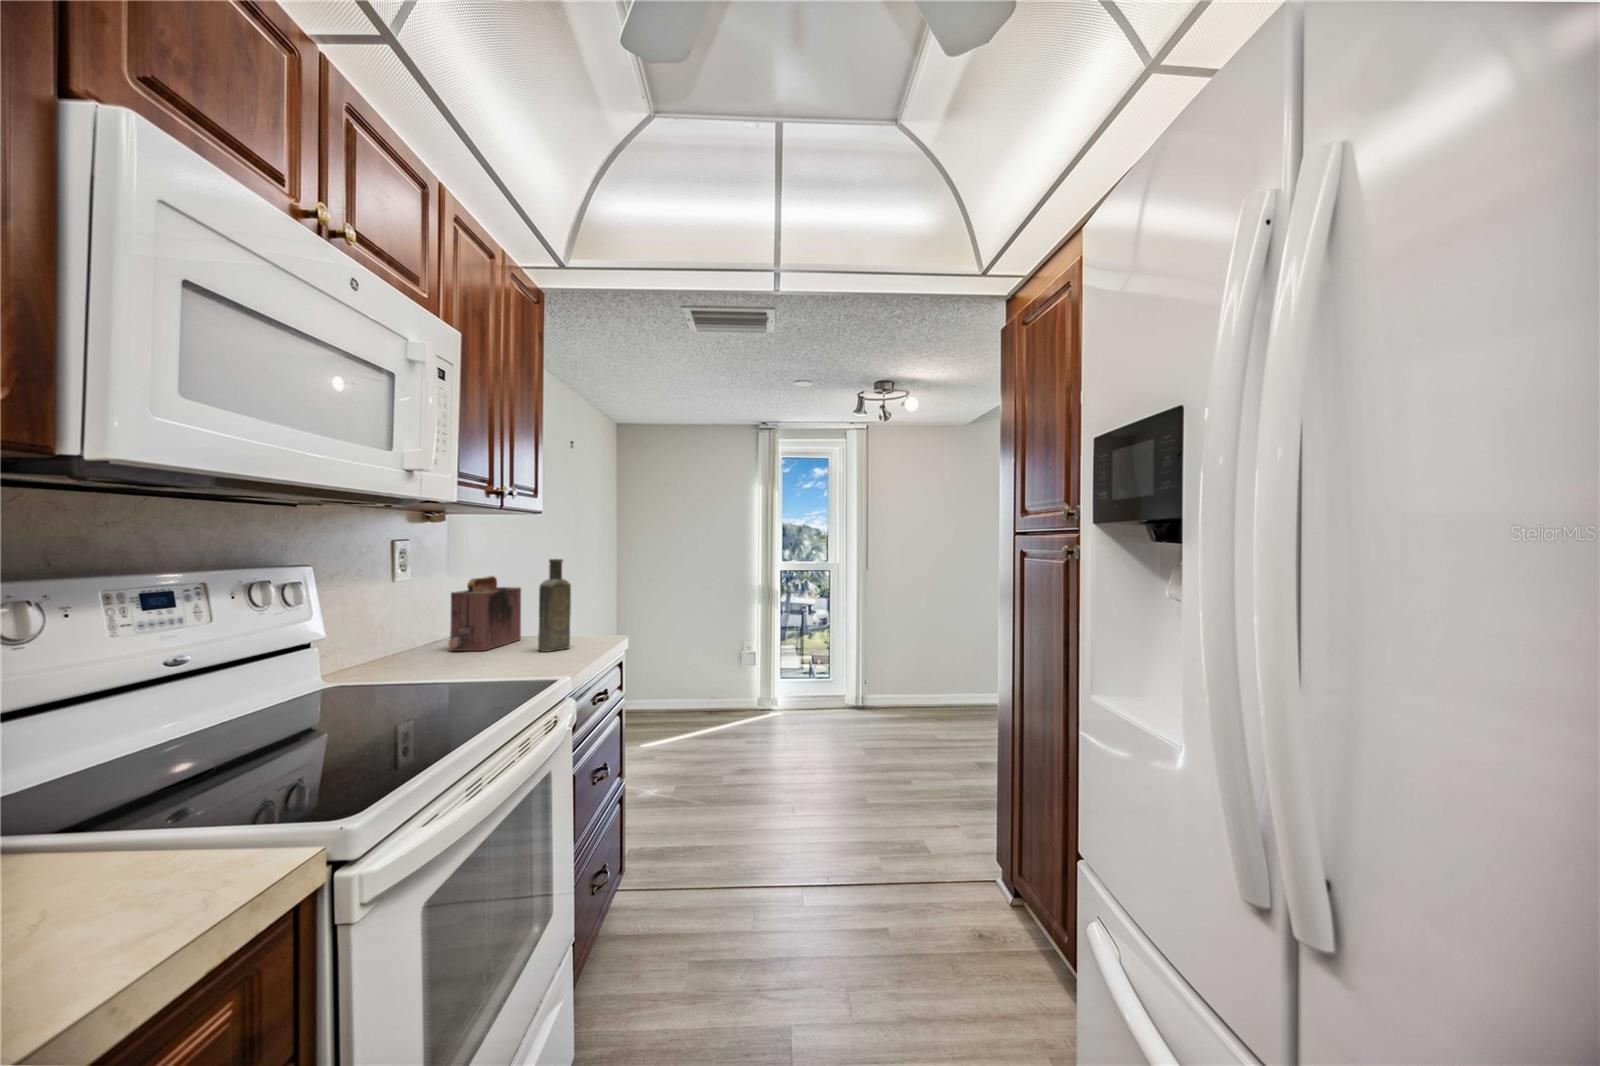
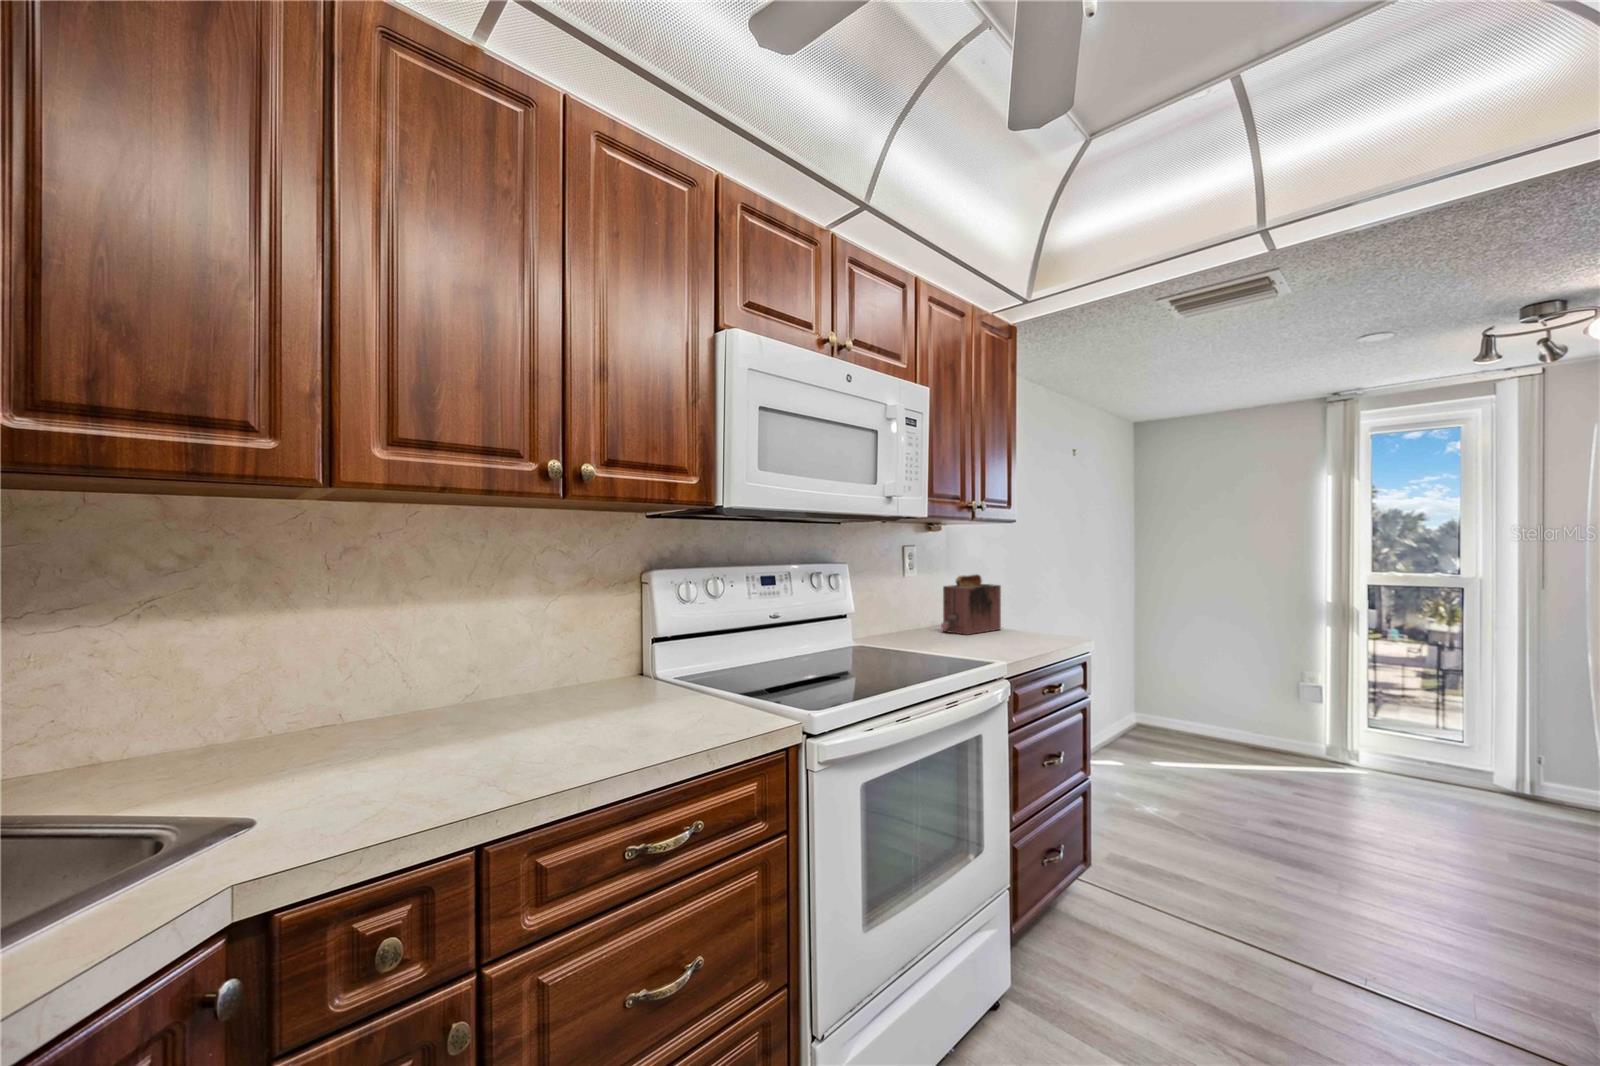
bottle: present [538,559,571,652] -> none [999,561,1035,642]

